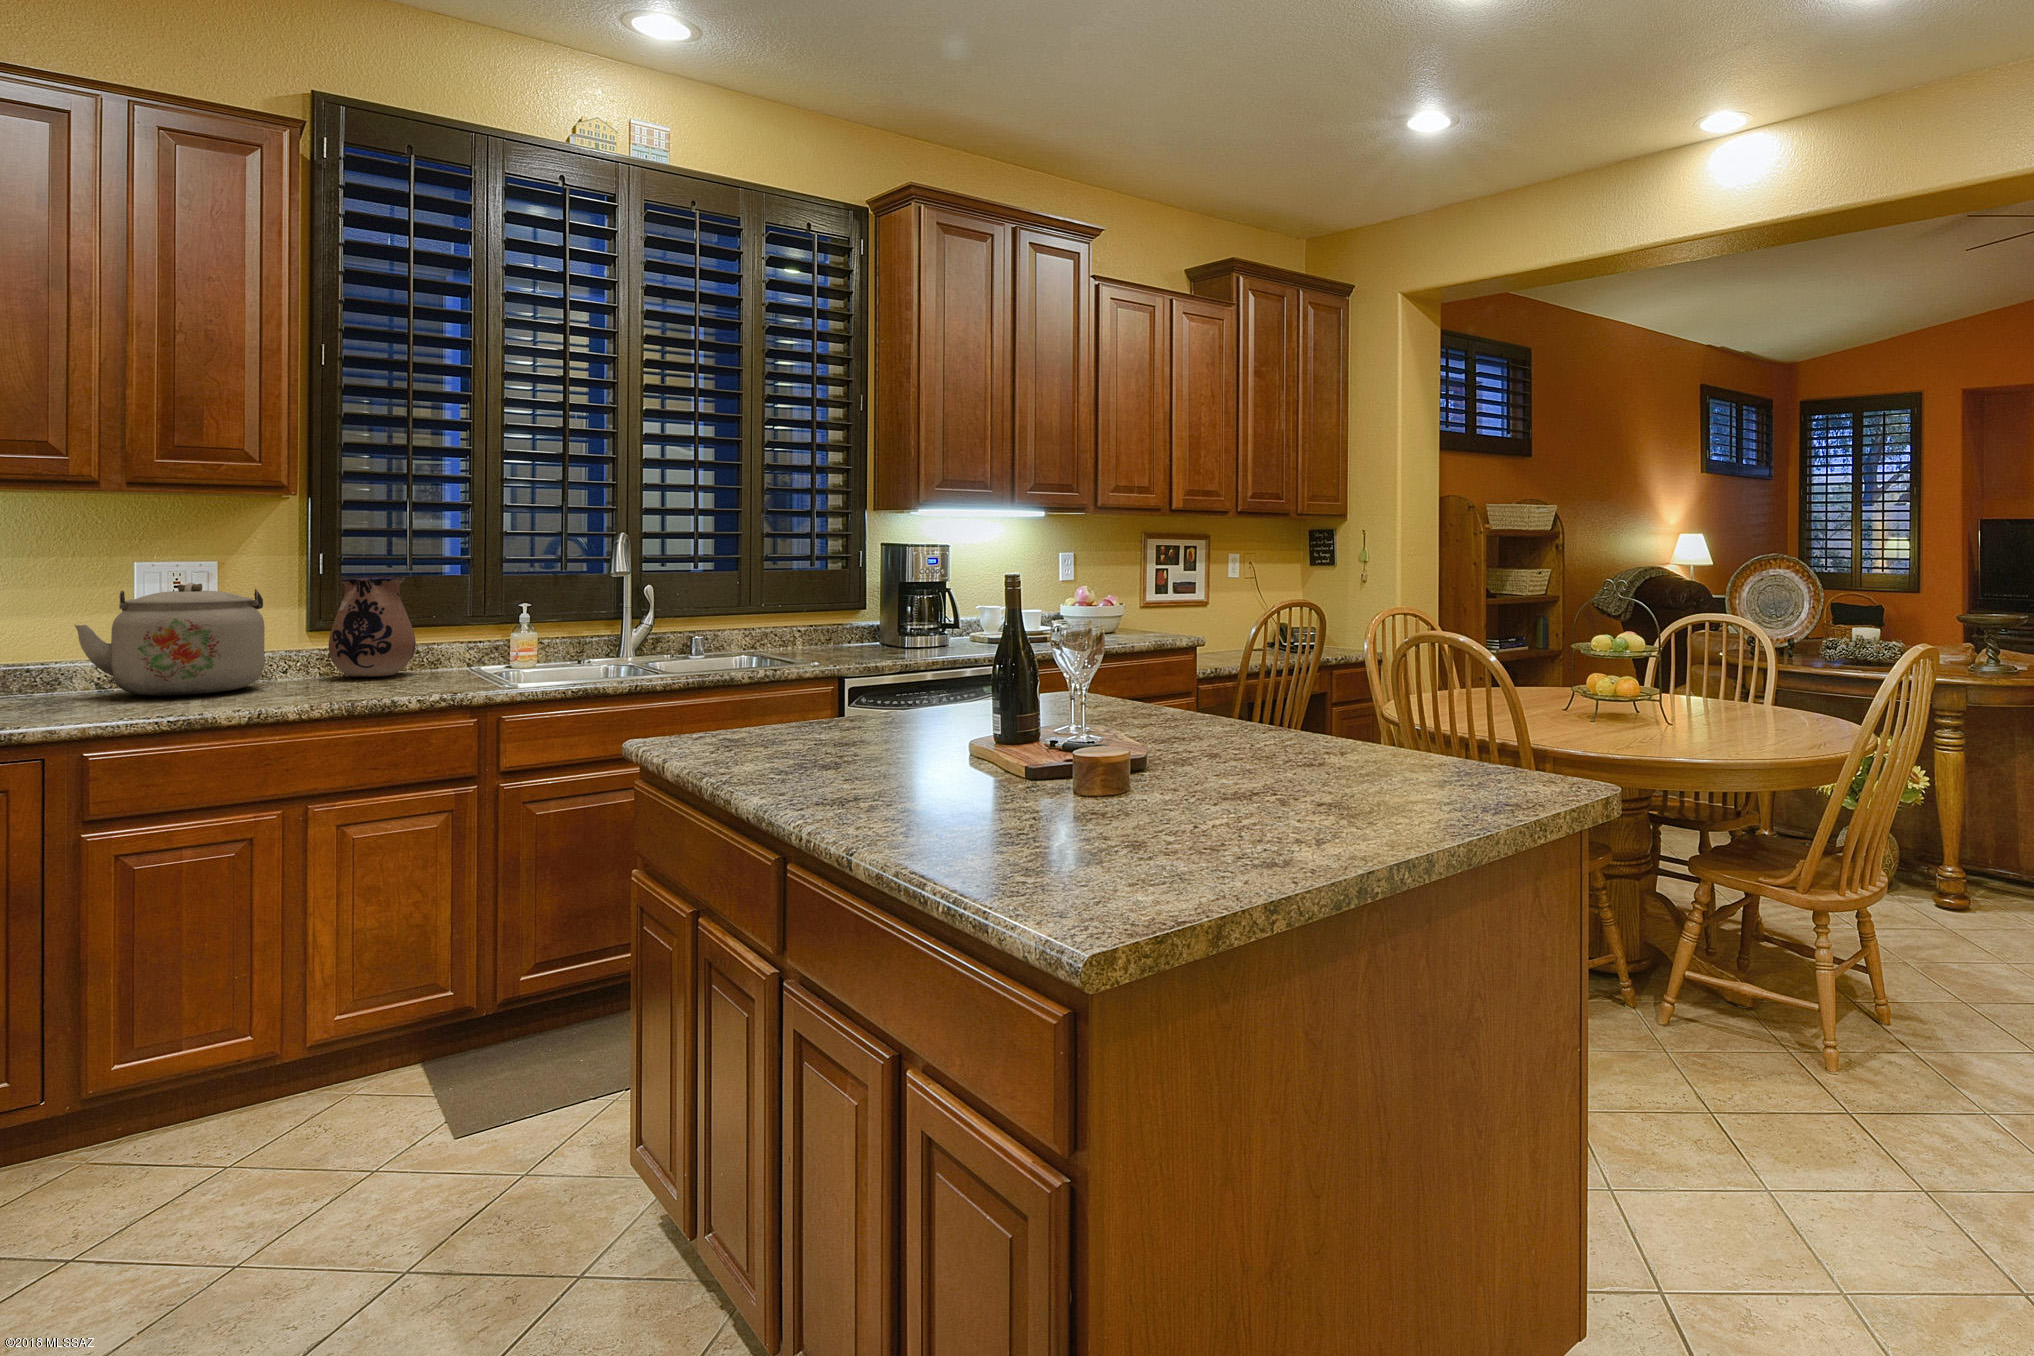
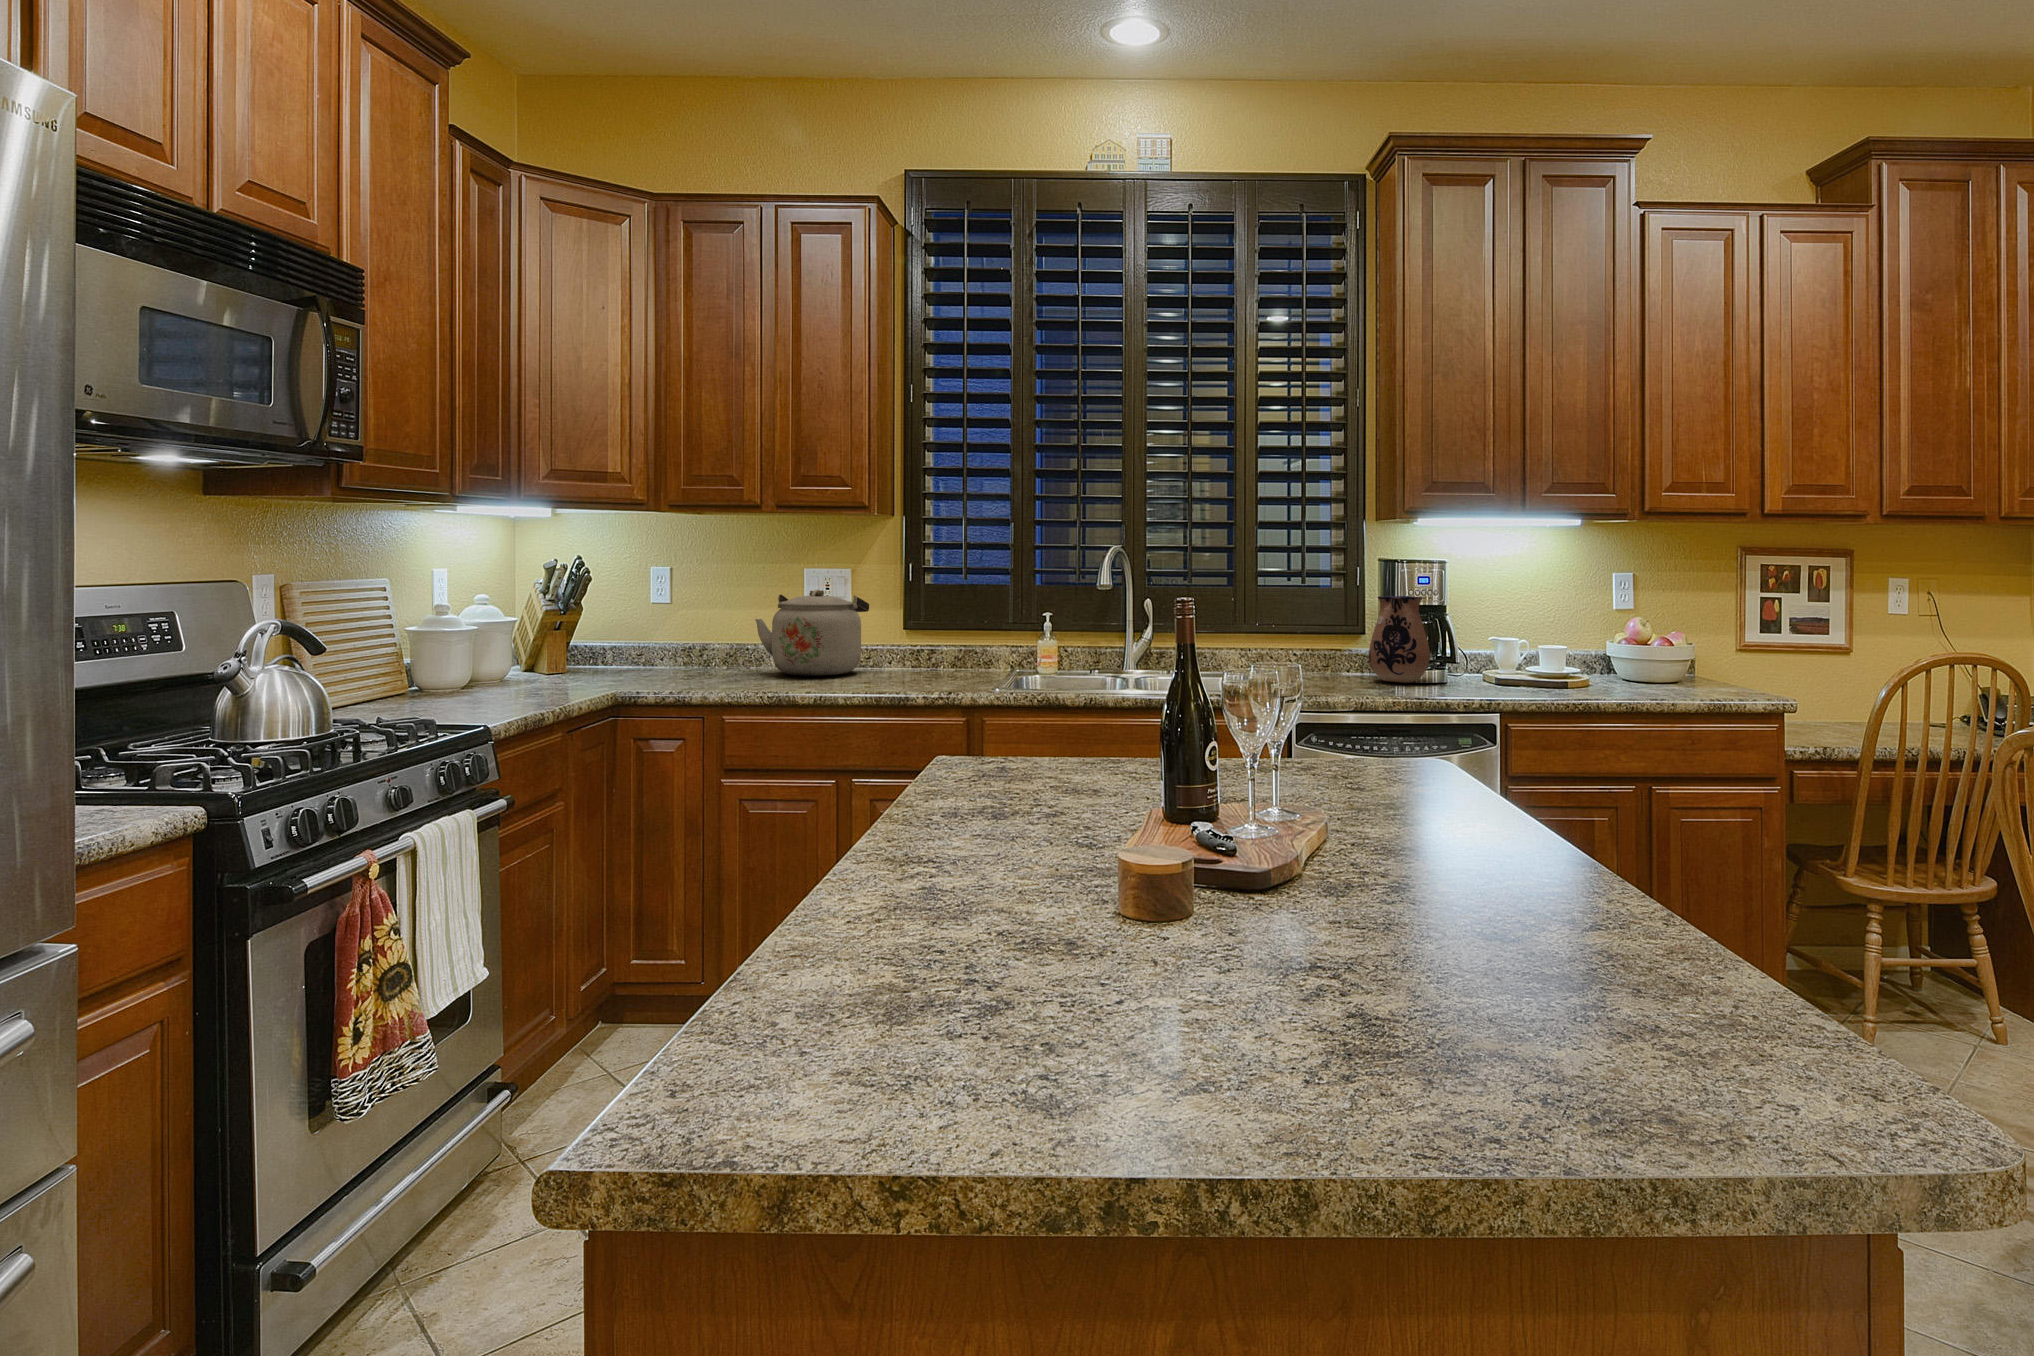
ceramic pitcher: present [329,577,416,677] -> present [1369,596,1430,683]

